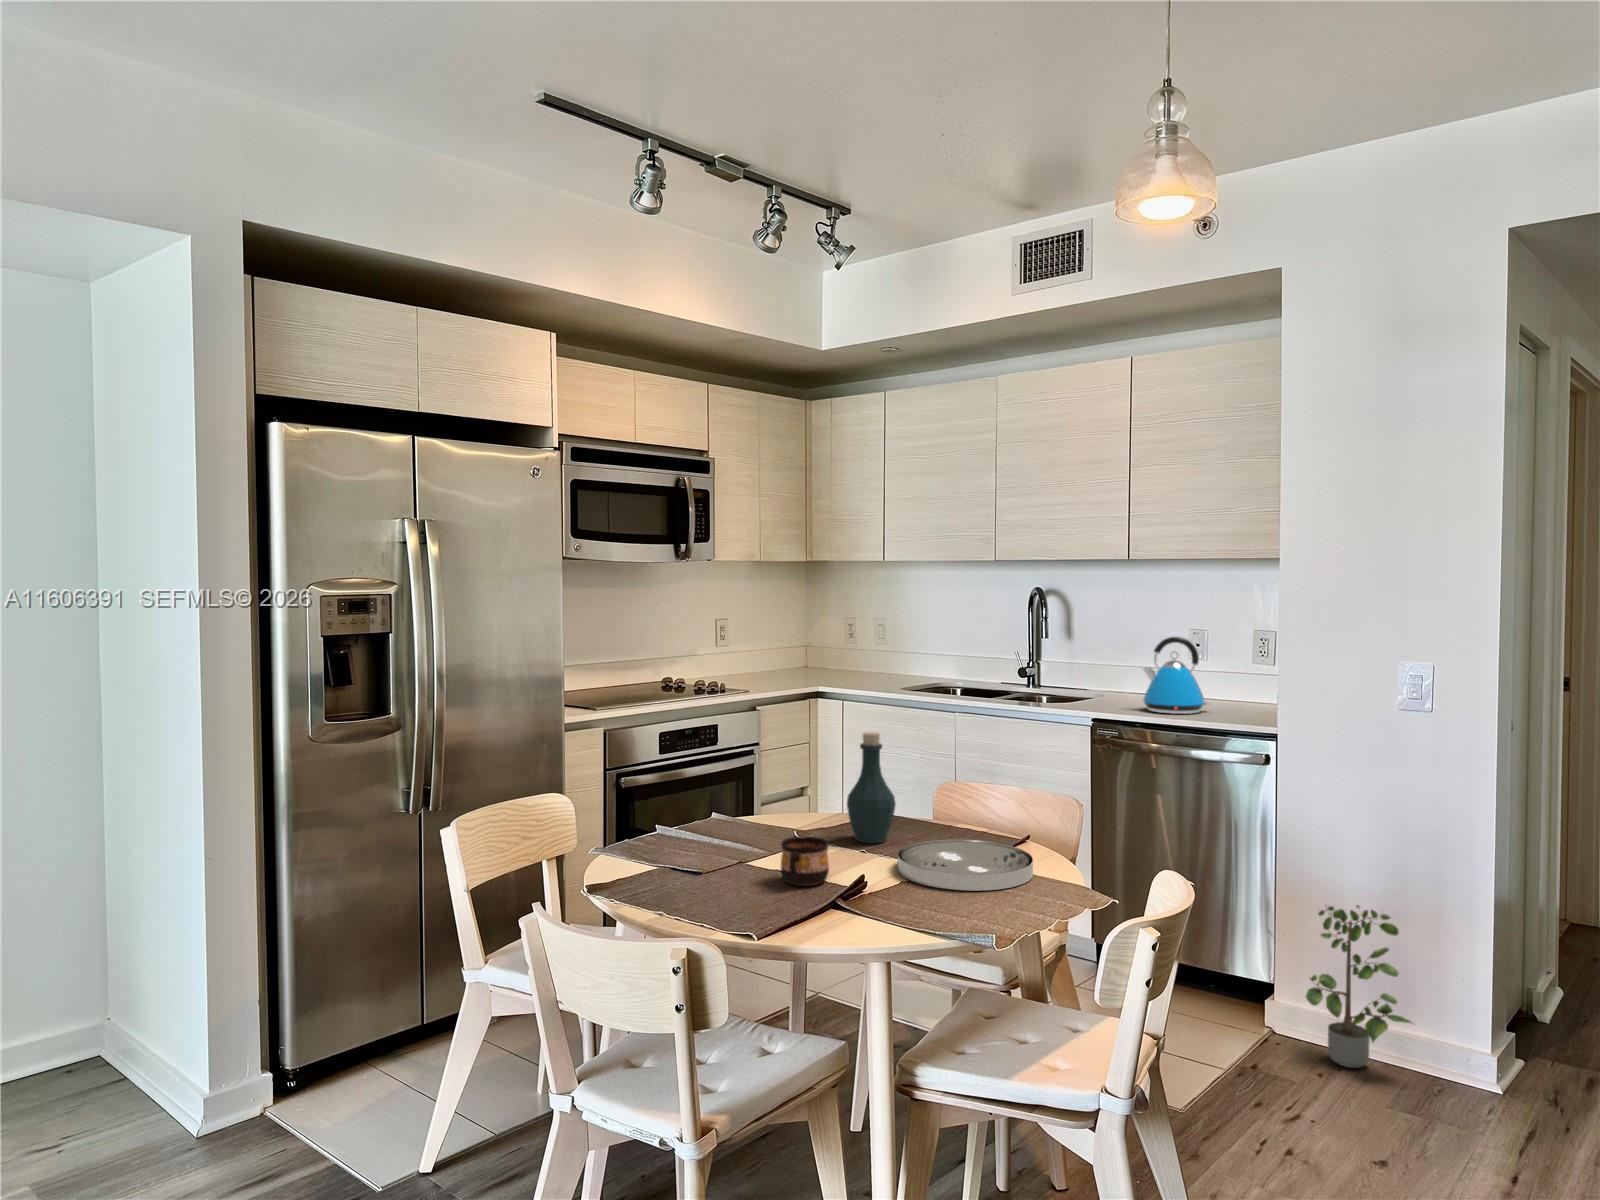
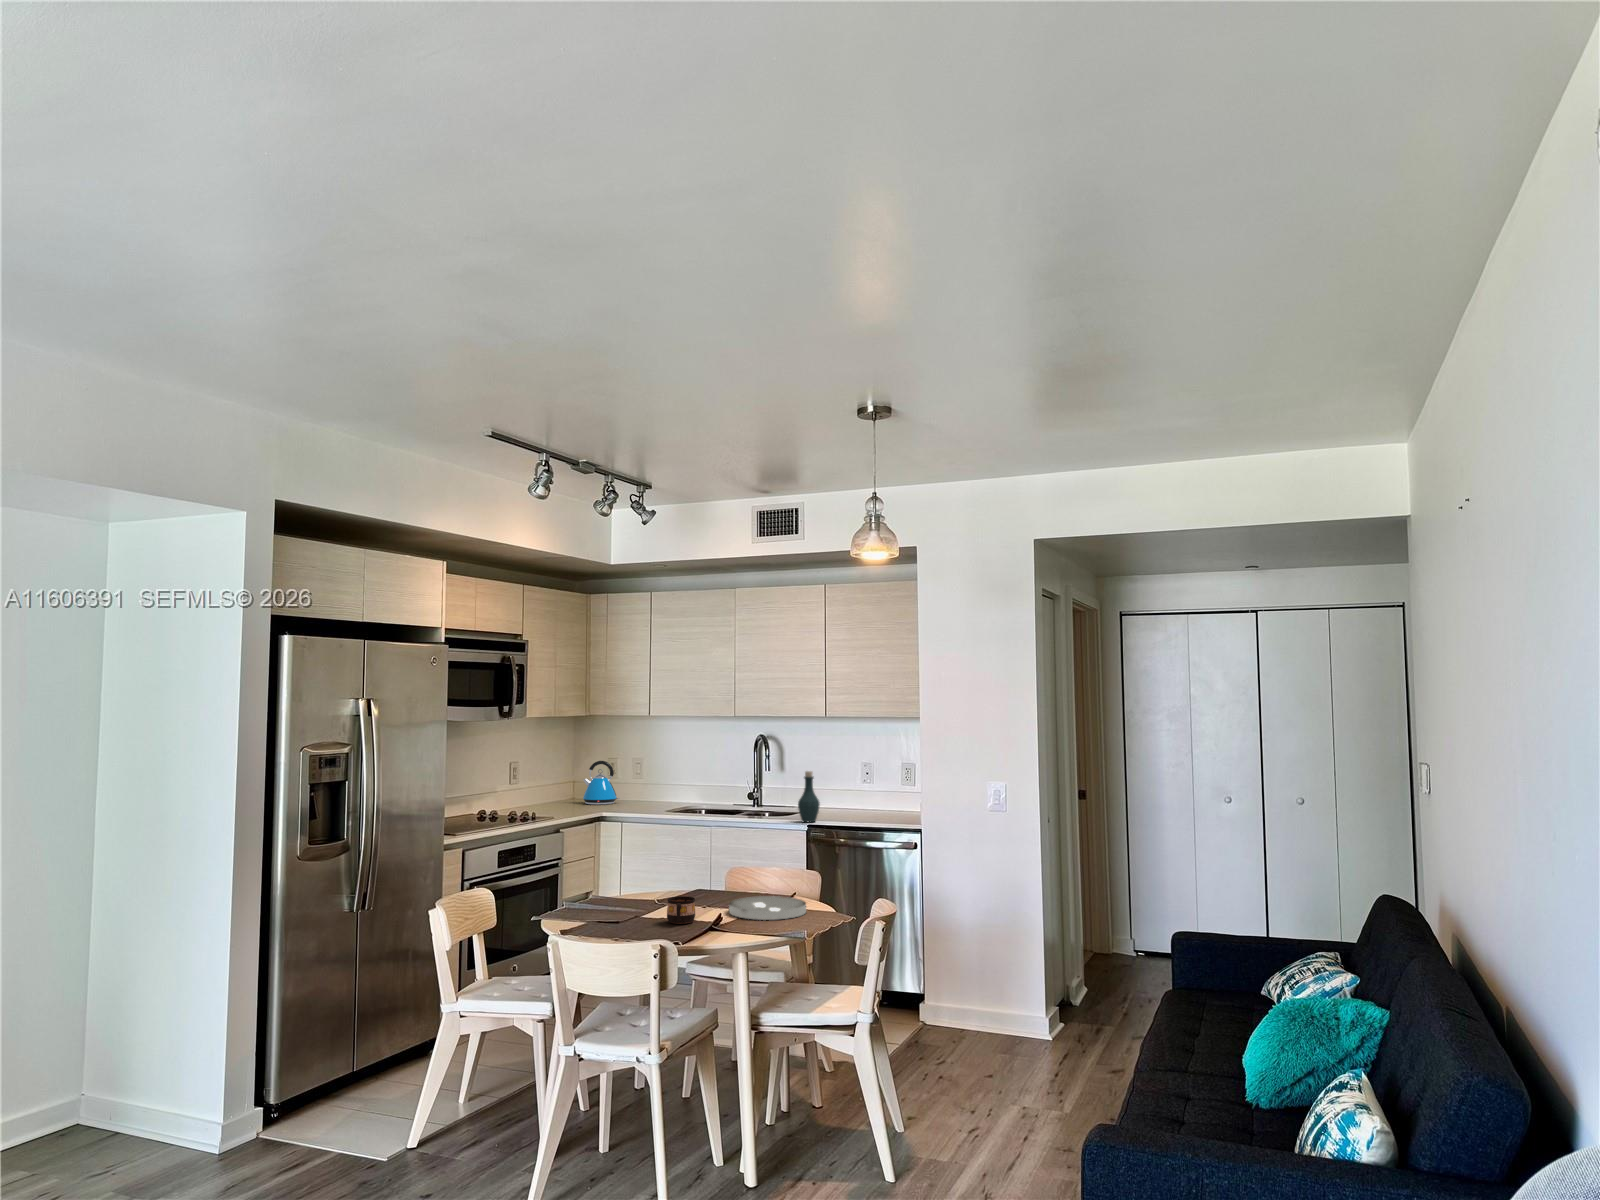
kettle: present [1143,637,1209,714] -> present [583,761,620,805]
bottle: present [847,732,896,843] -> present [798,771,820,823]
potted plant: present [1306,905,1411,1068] -> none [945,932,1006,1035]

